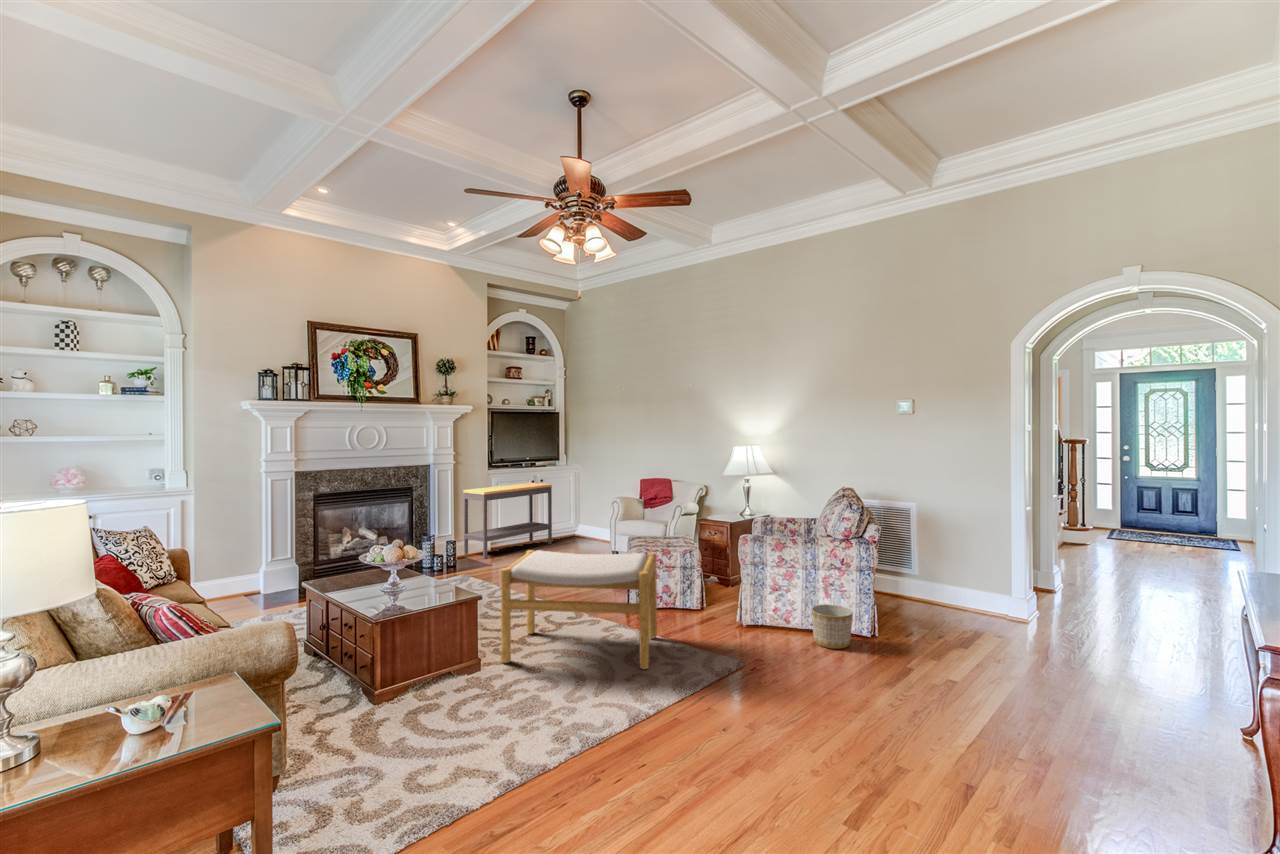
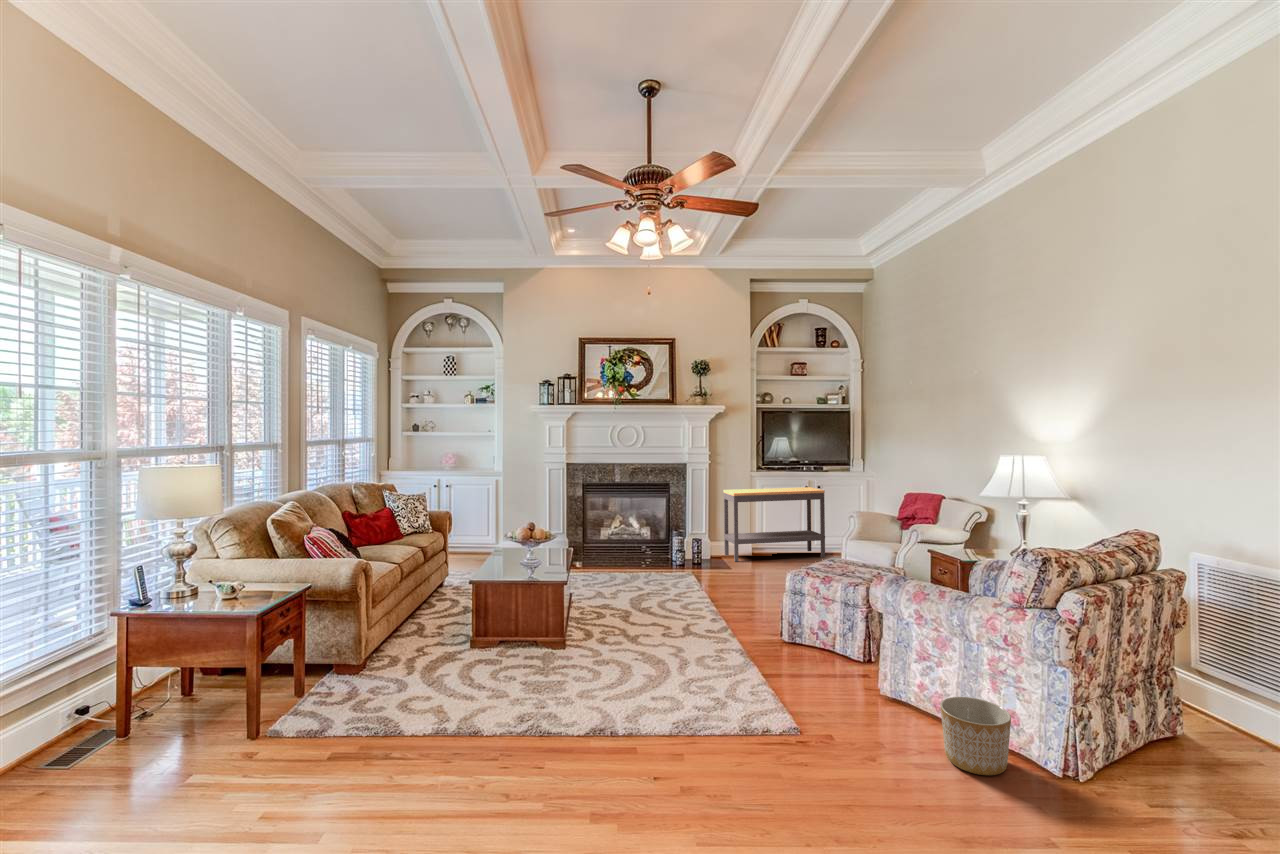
footstool: present [501,550,657,669] -> none [583,553,755,706]

